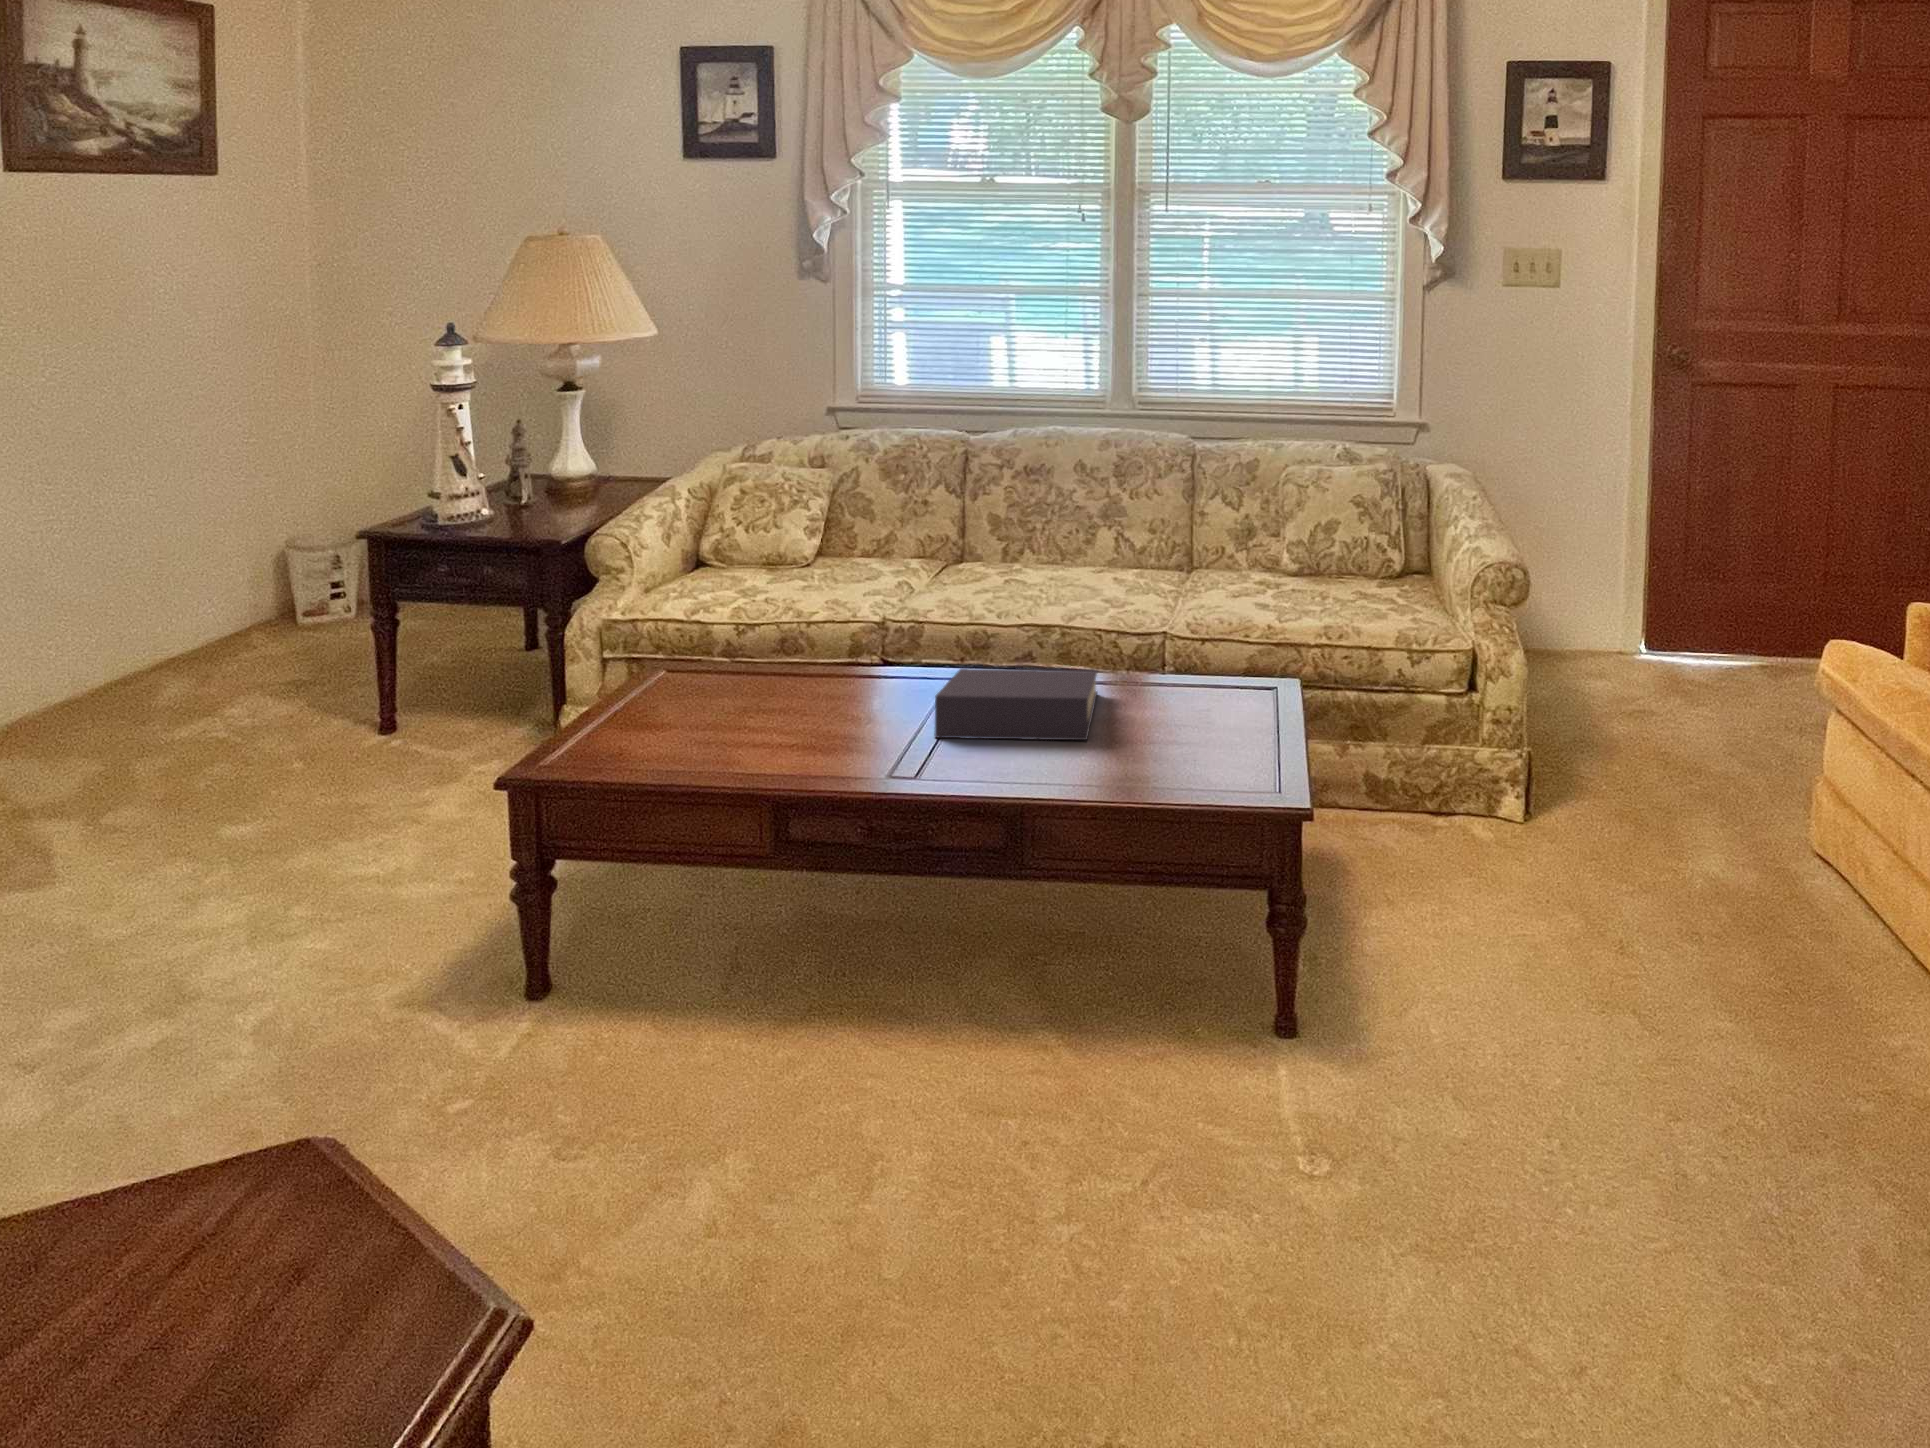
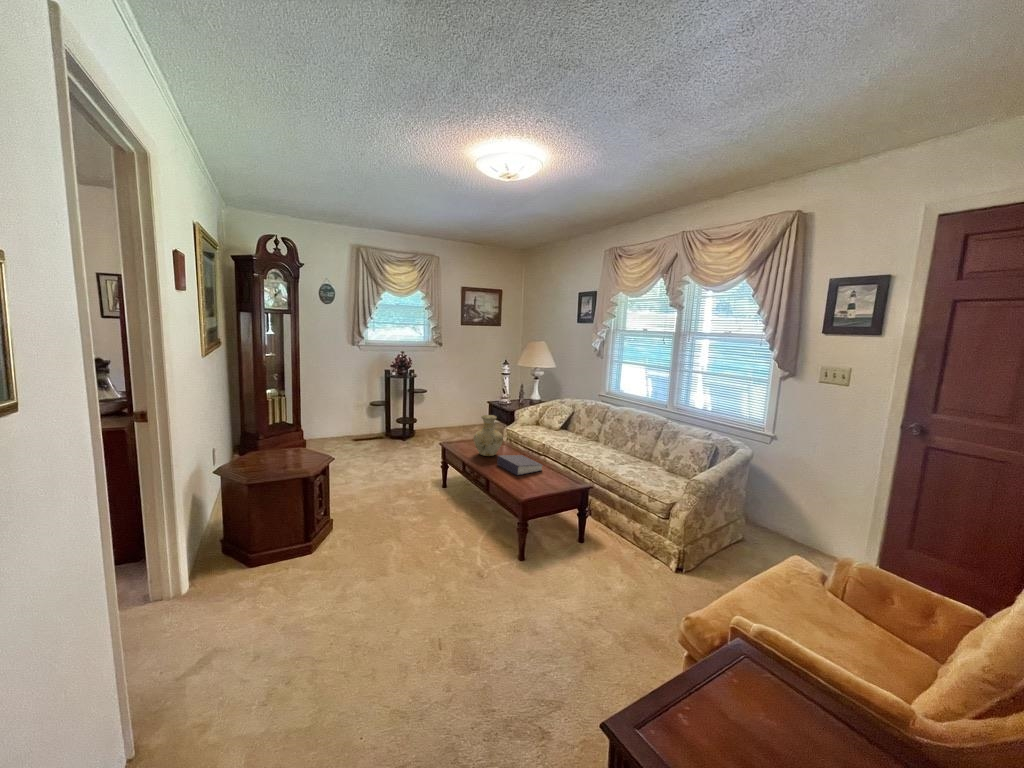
vase: none [736,538,876,730] -> present [473,415,503,456]

